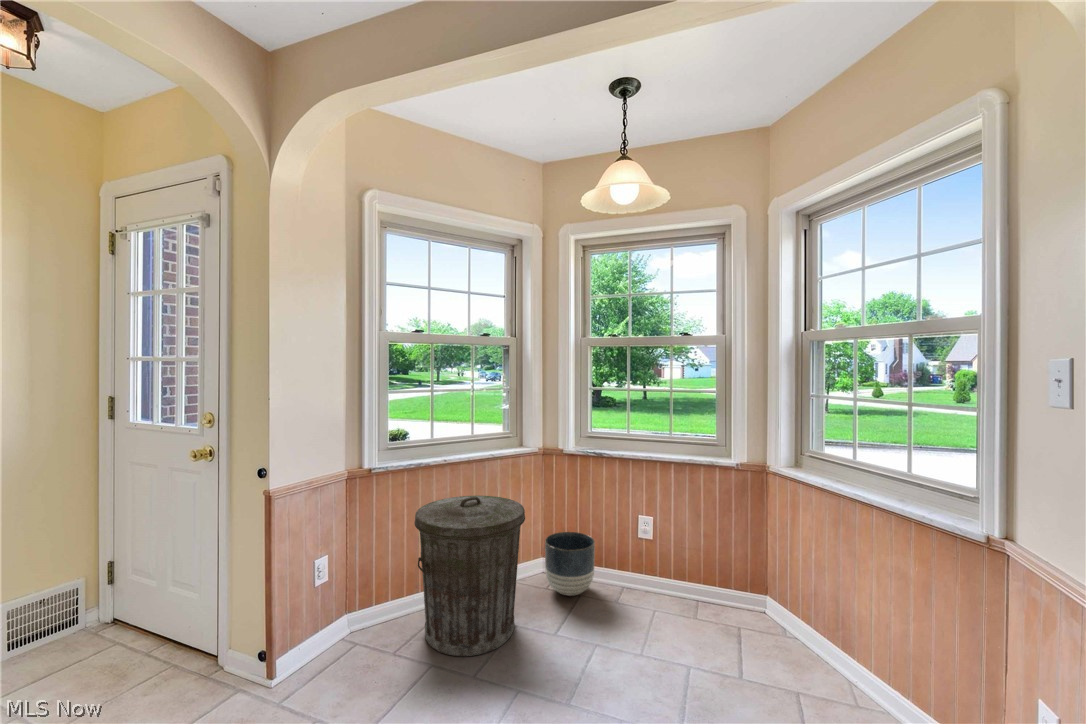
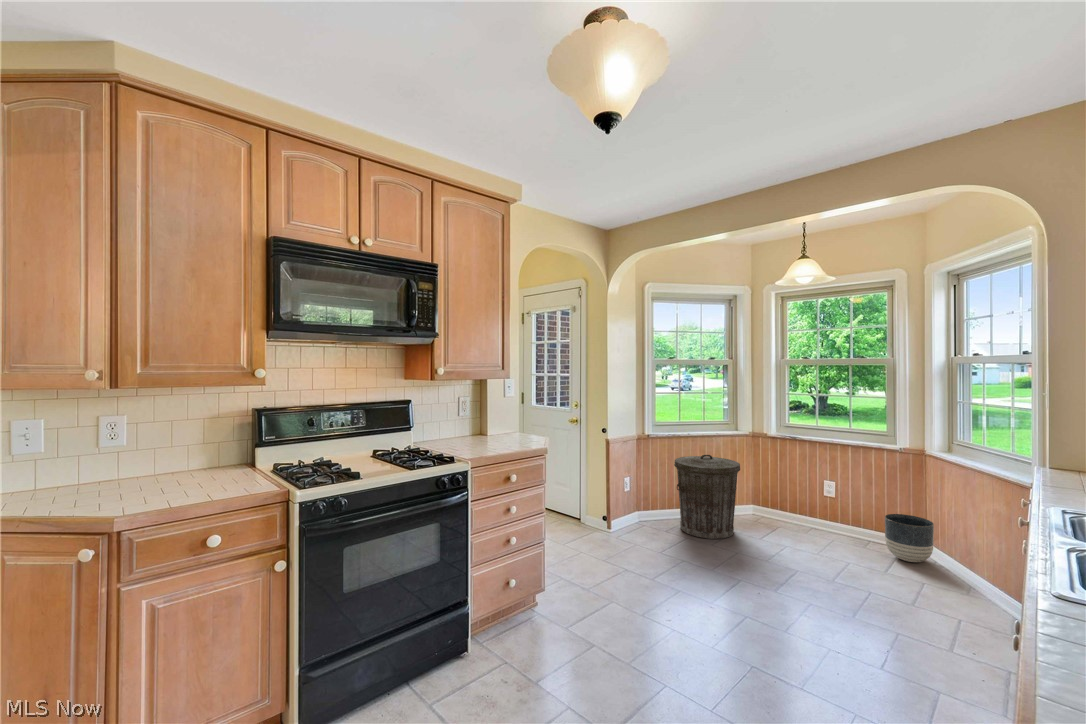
planter: present [545,532,595,596] -> present [885,514,934,562]

